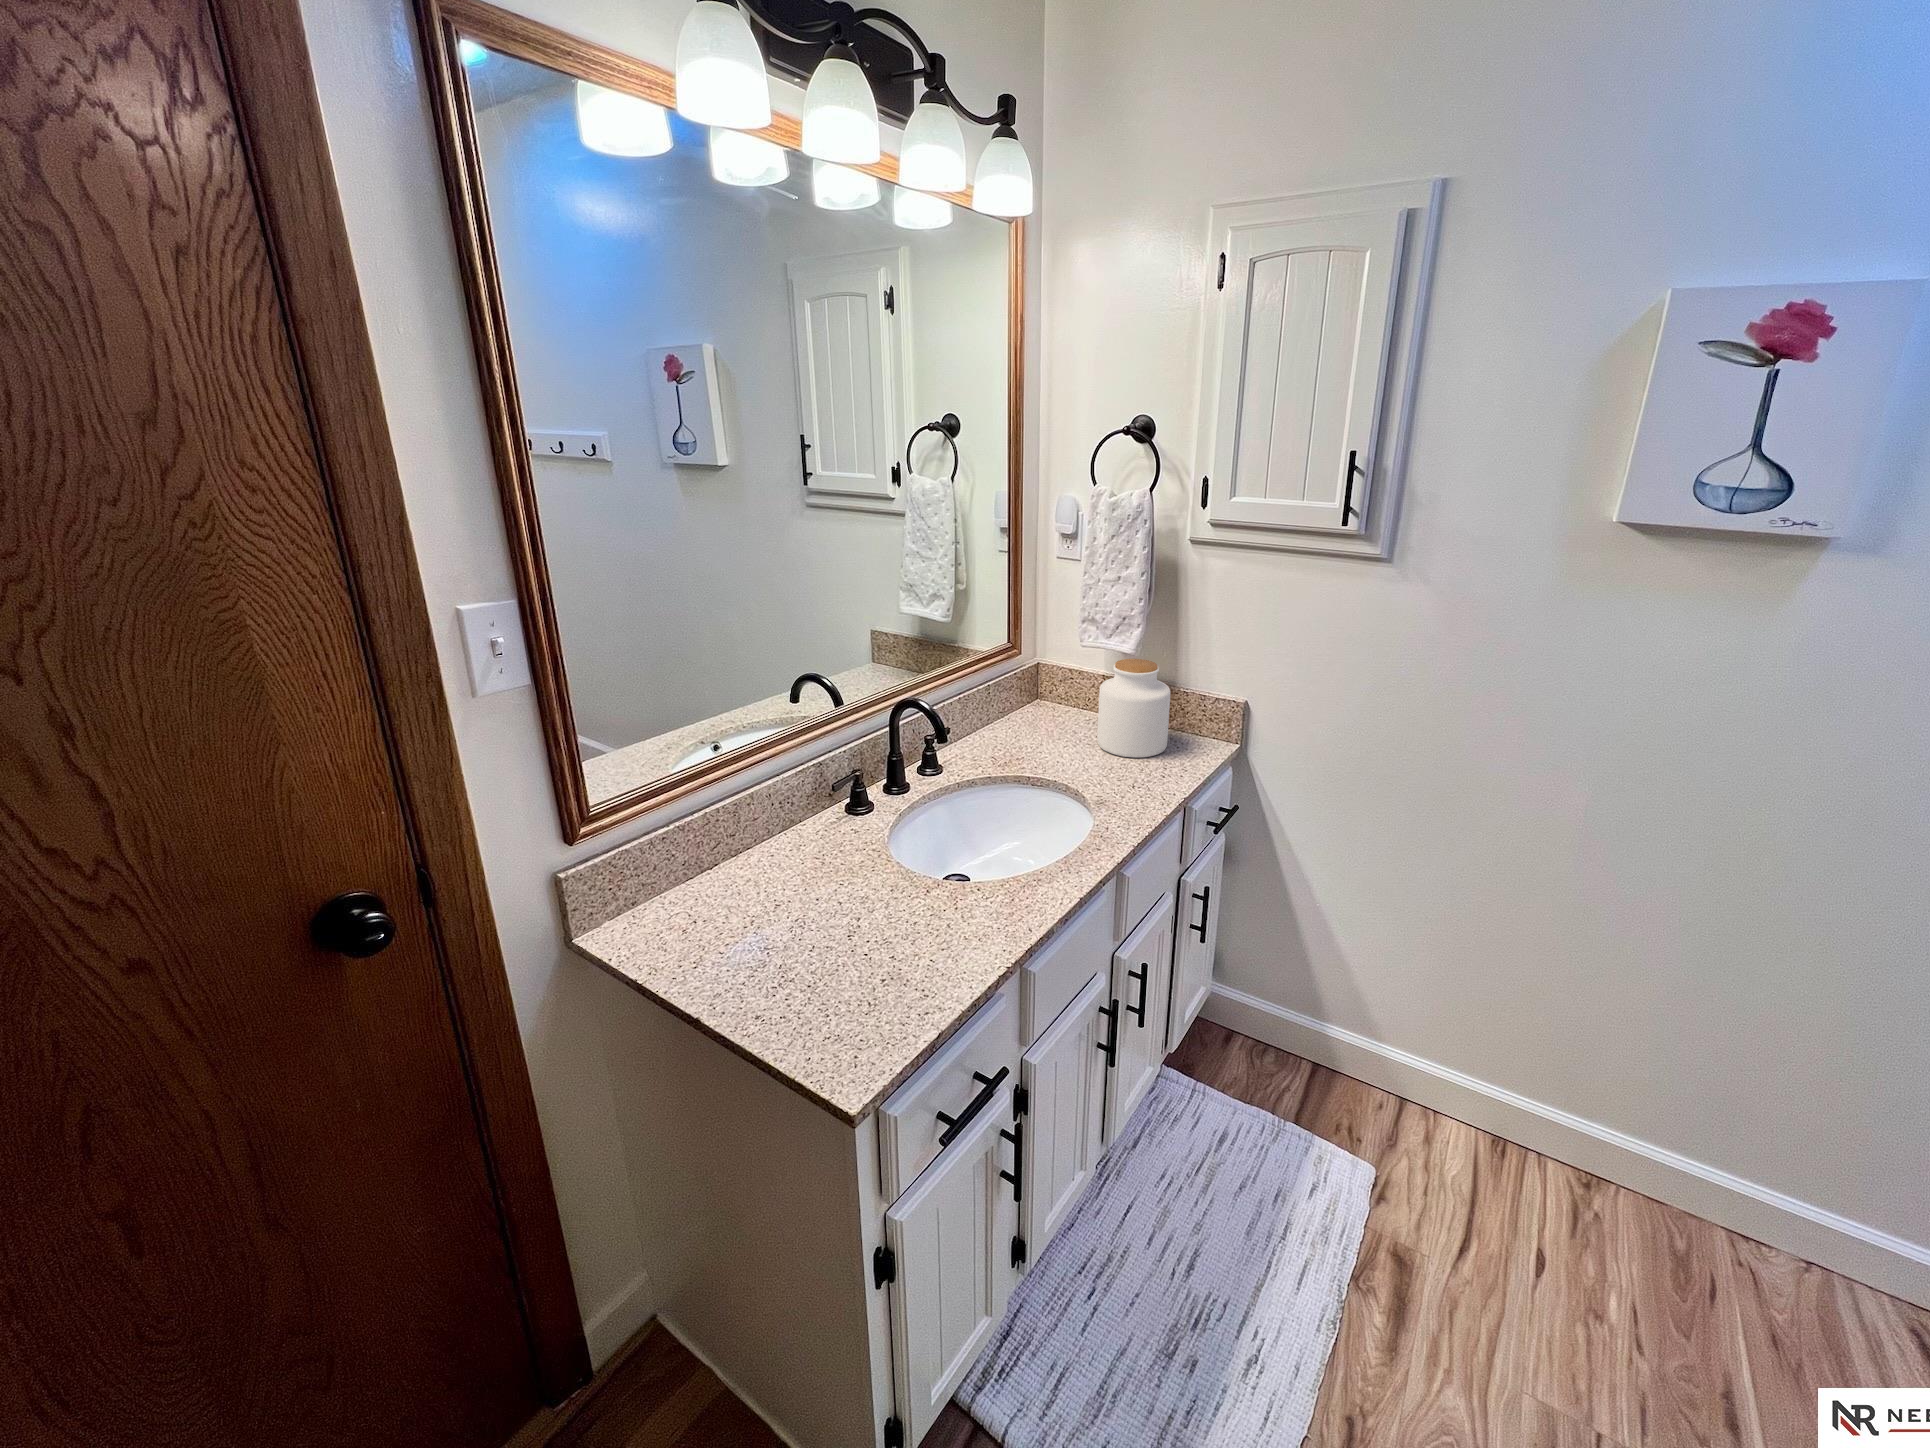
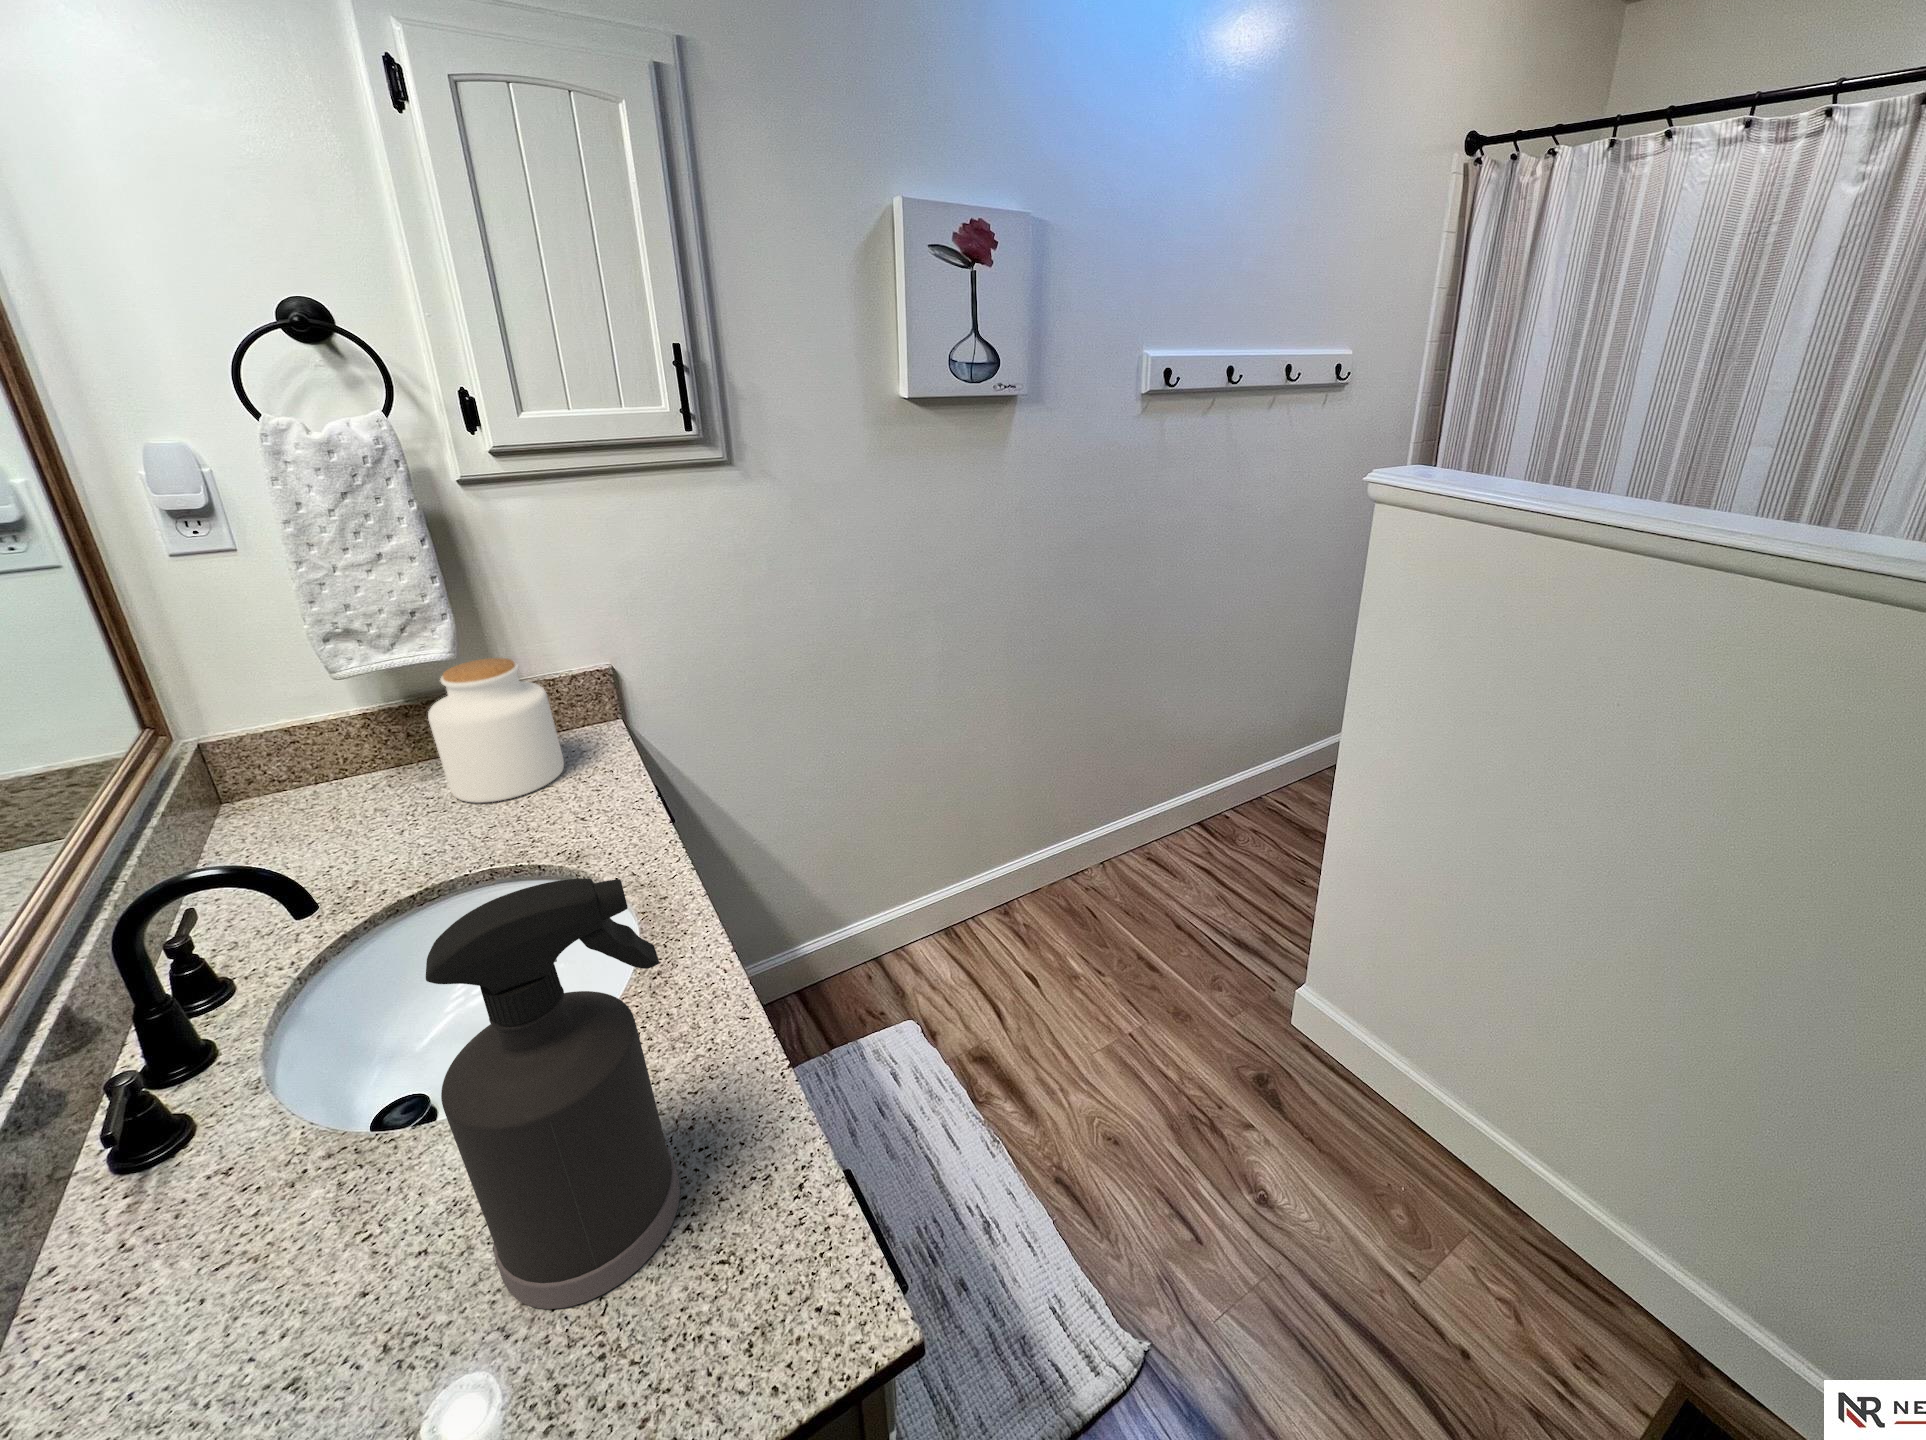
spray bottle: none [818,750,917,978] -> present [426,878,680,1309]

